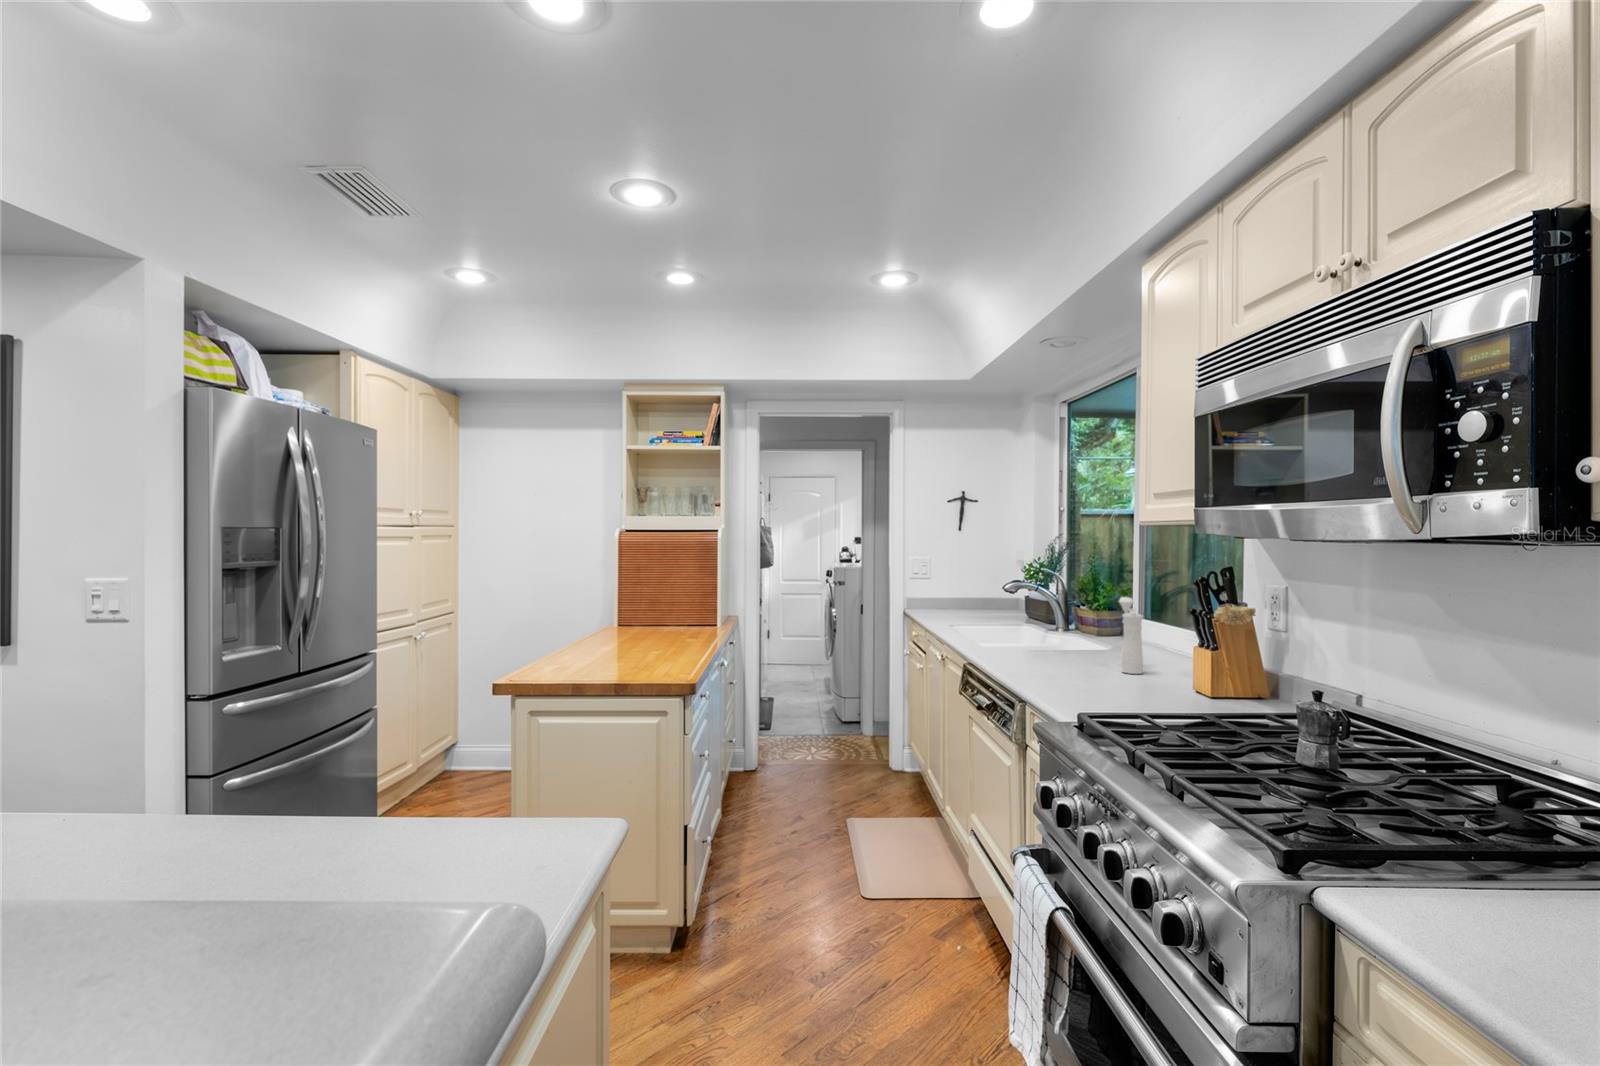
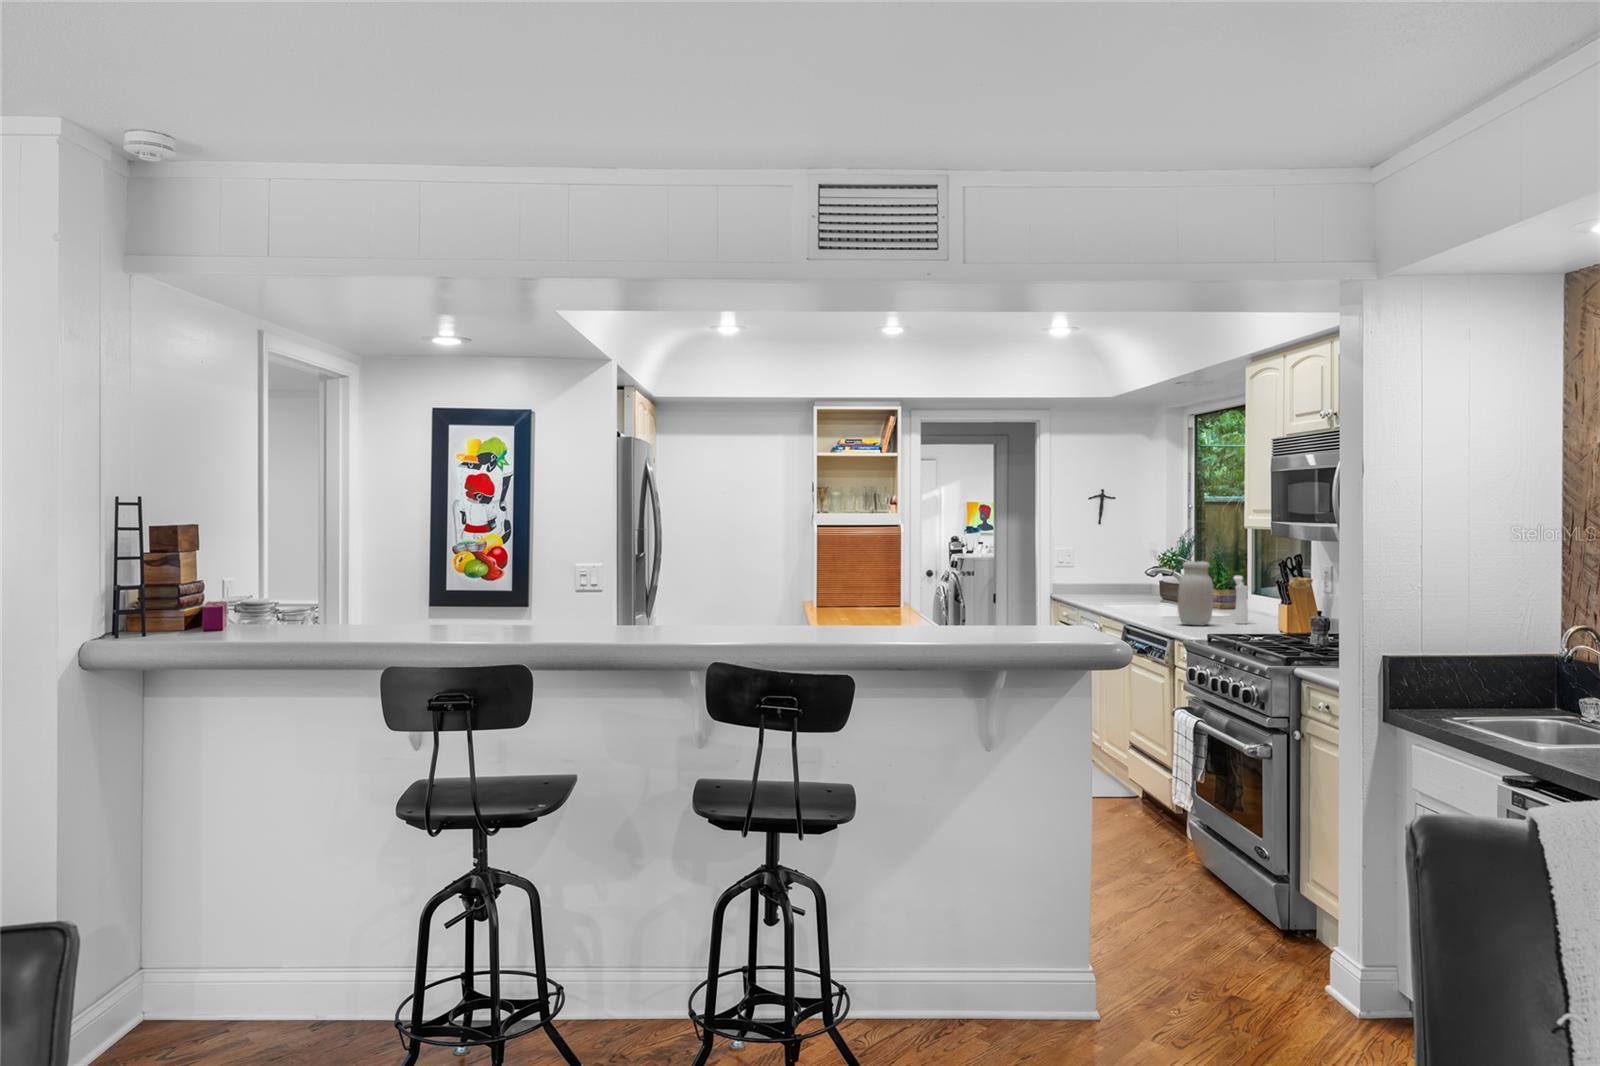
jar: none [1033,576,1089,678] -> present [1178,561,1214,625]

